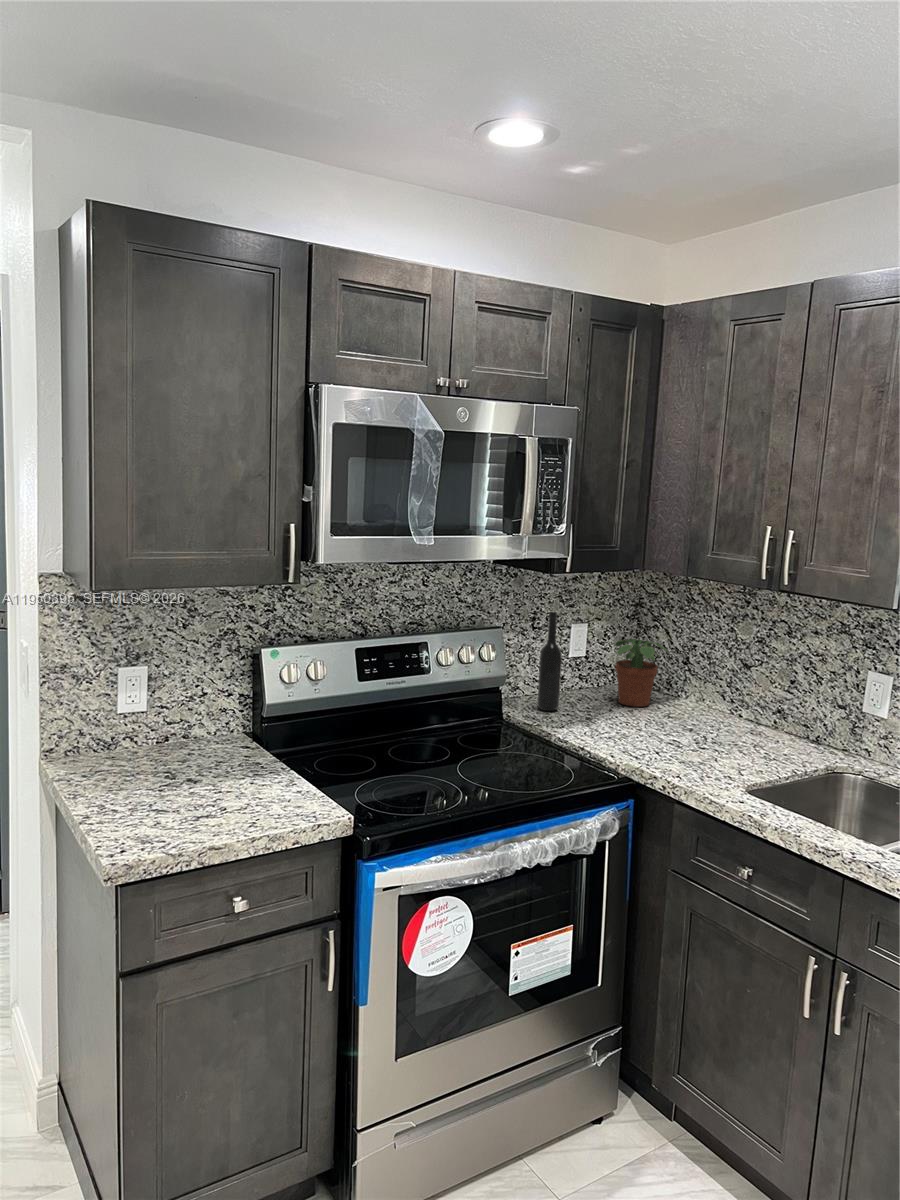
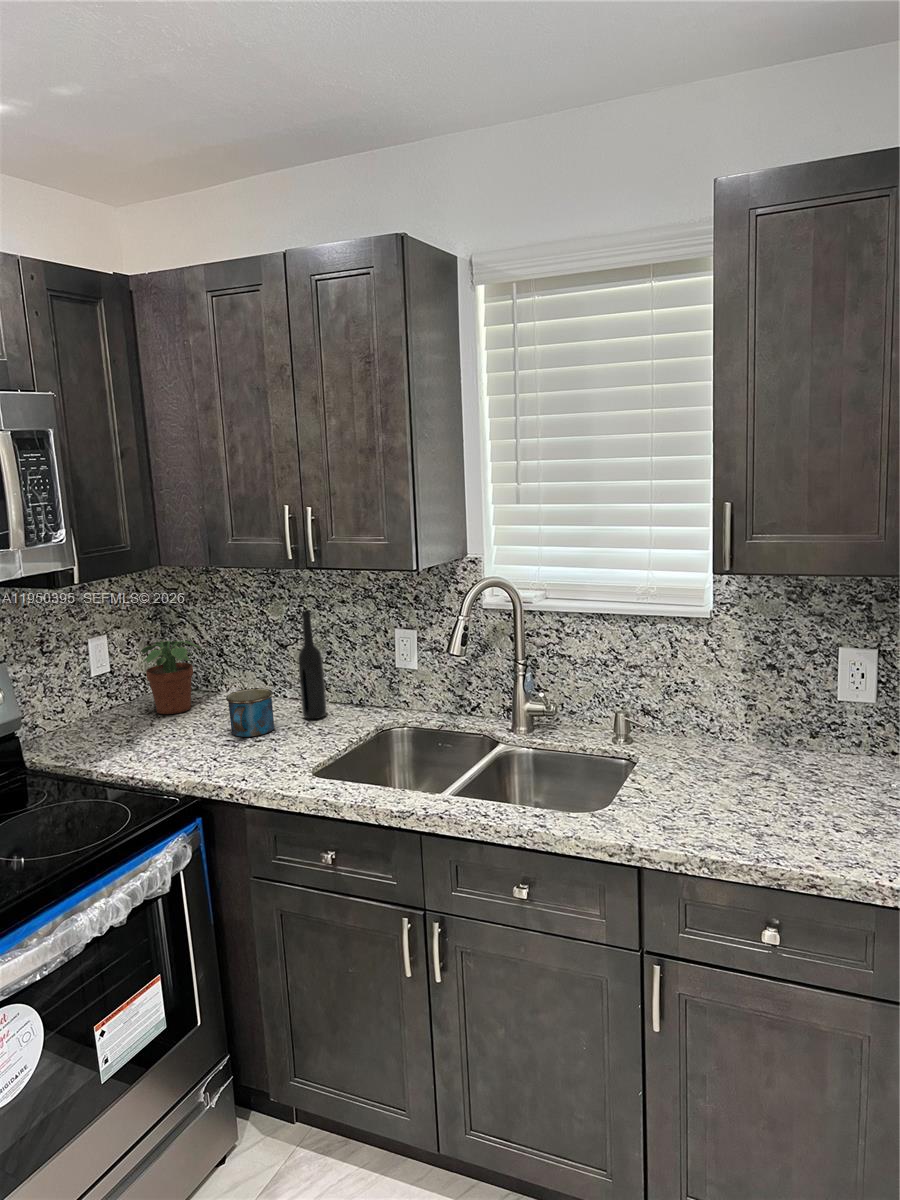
bottle: present [537,612,562,711] -> present [298,611,326,719]
mug: none [680,697,726,743] -> present [226,688,274,737]

